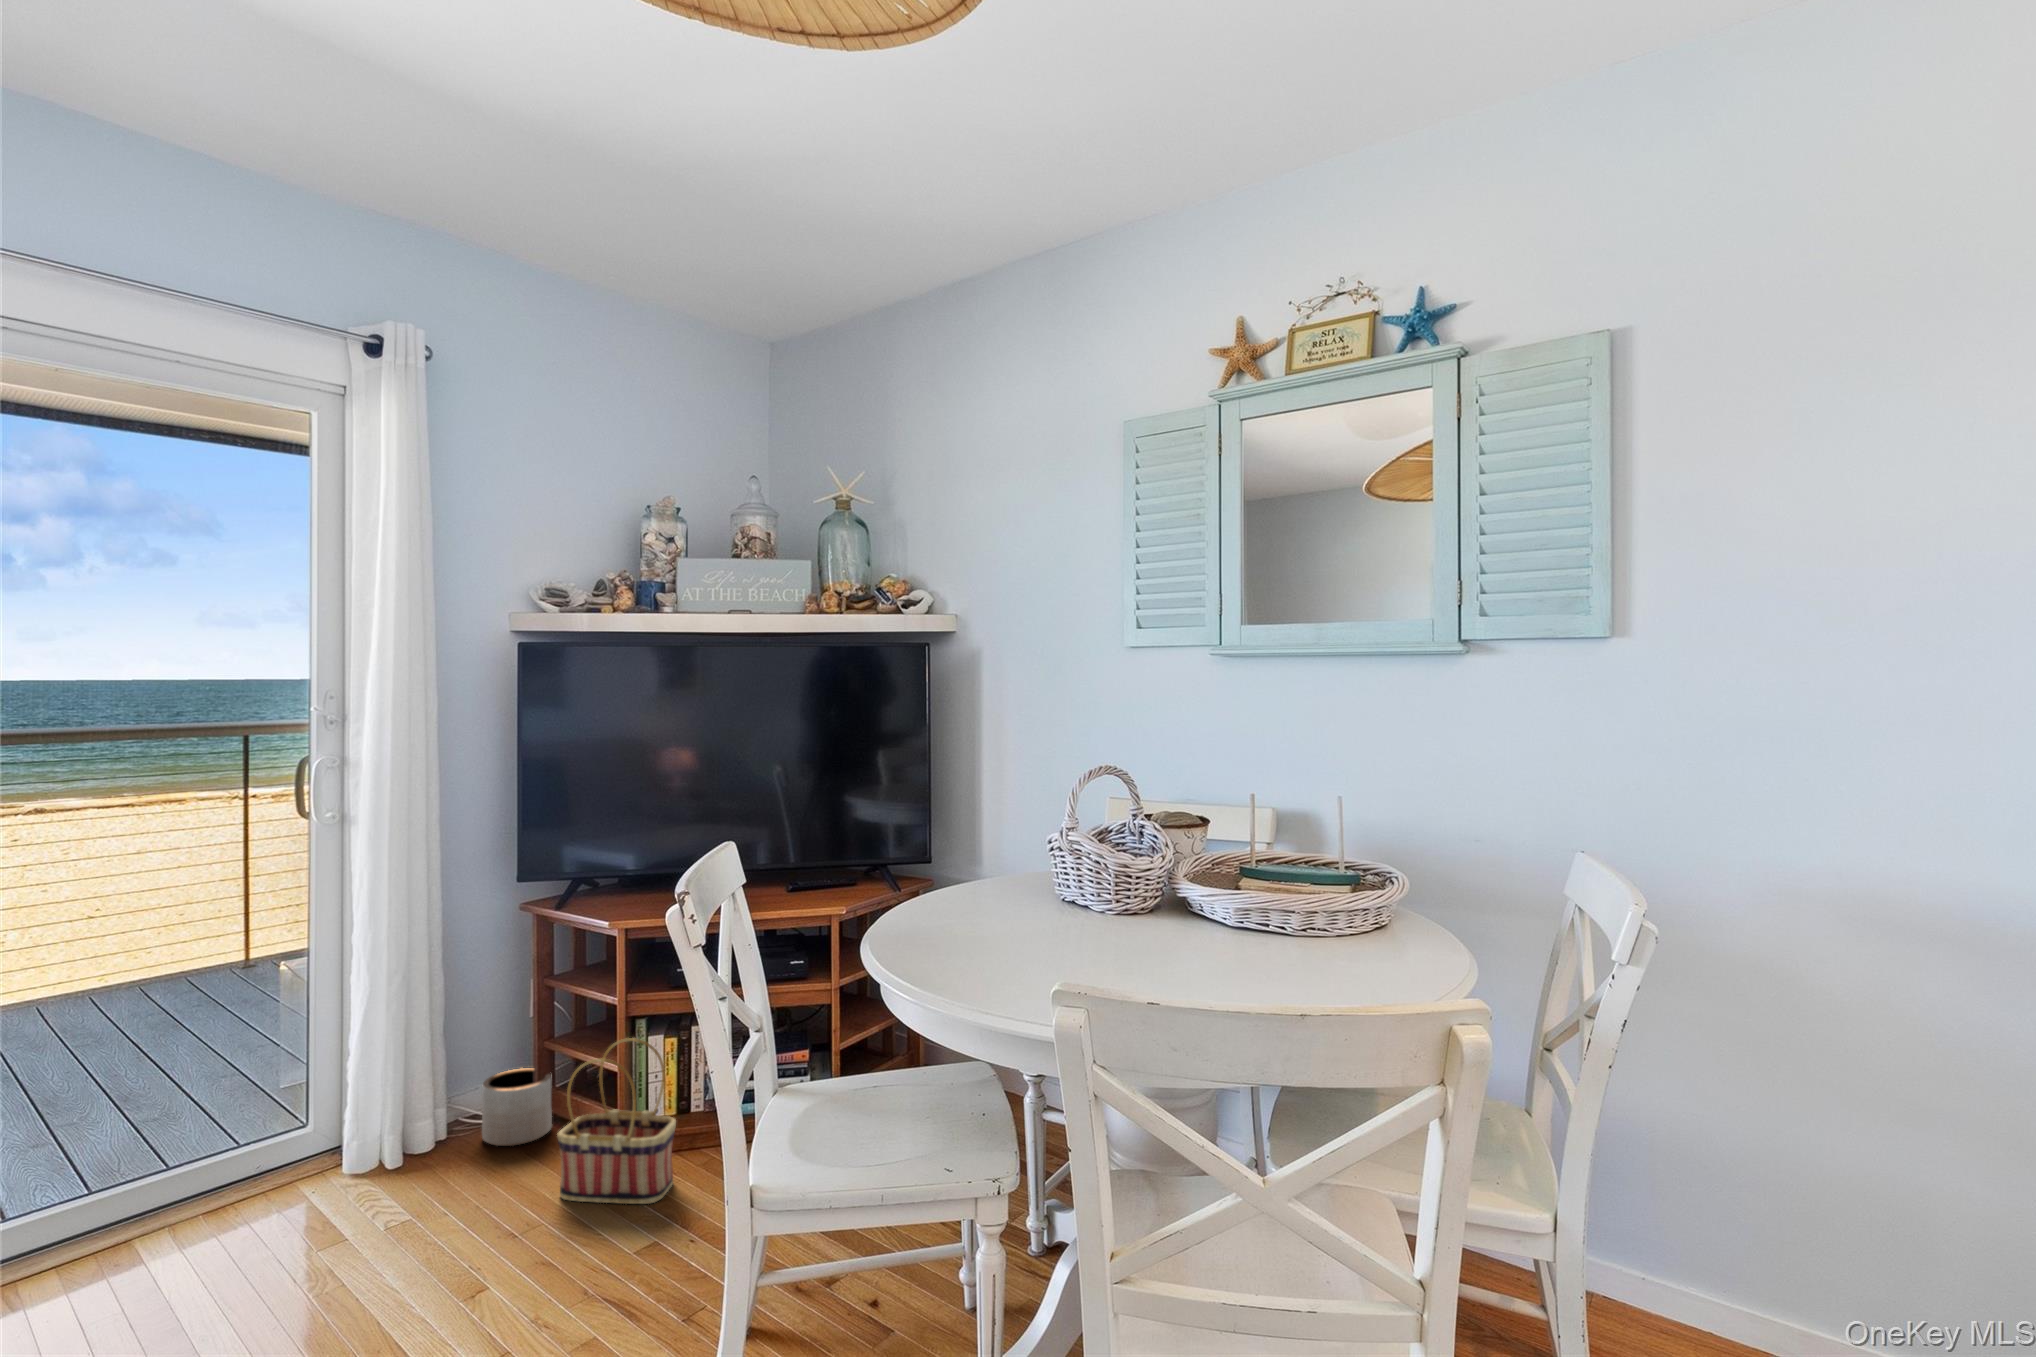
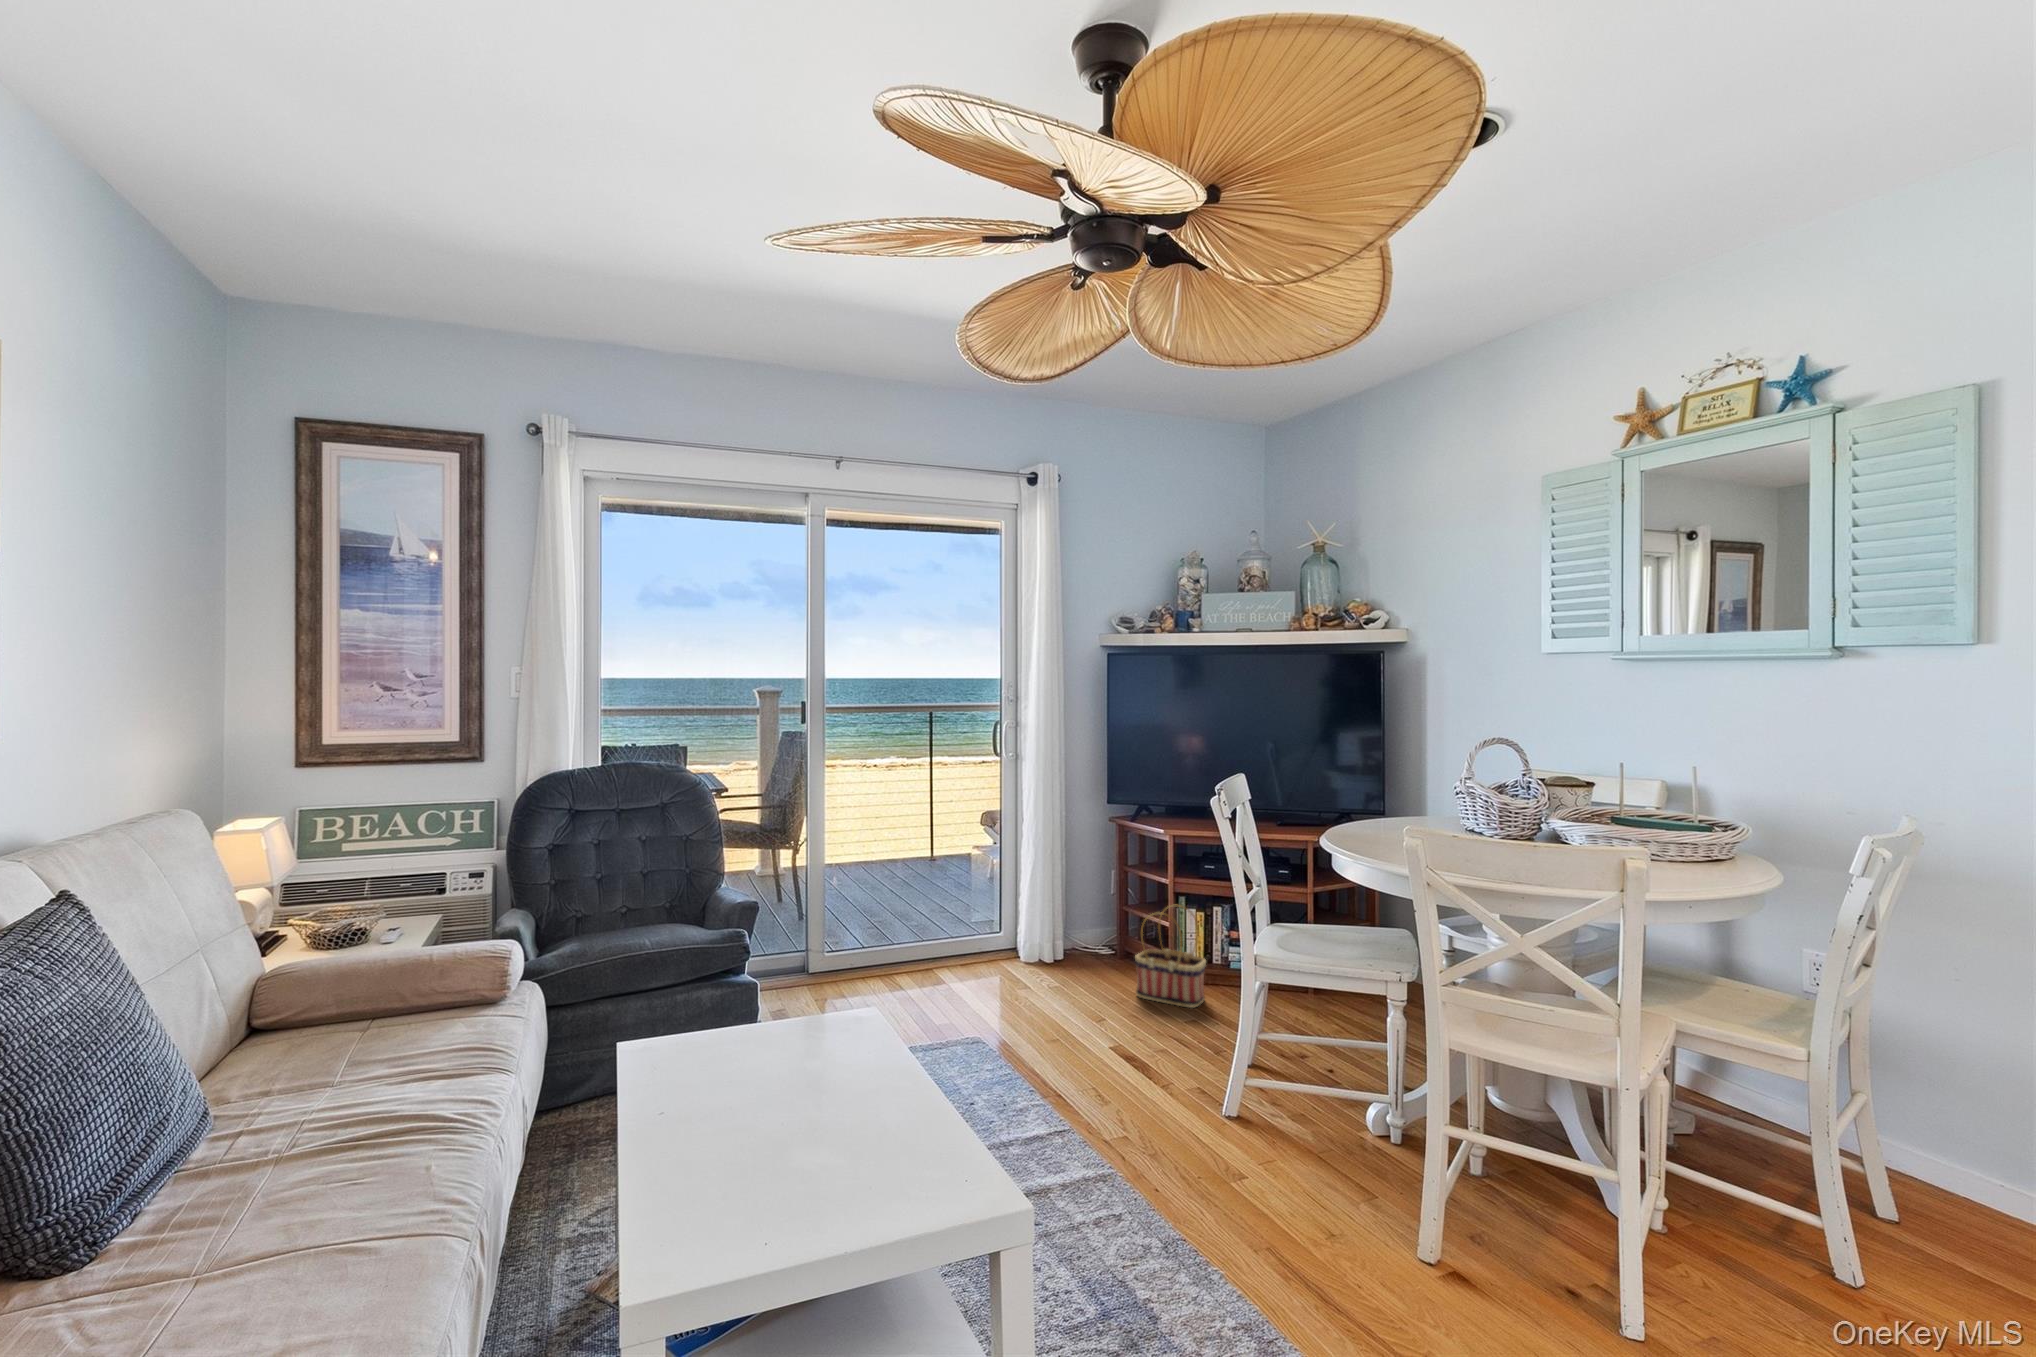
planter: present [482,1068,552,1146] -> none [1087,921,1127,966]

